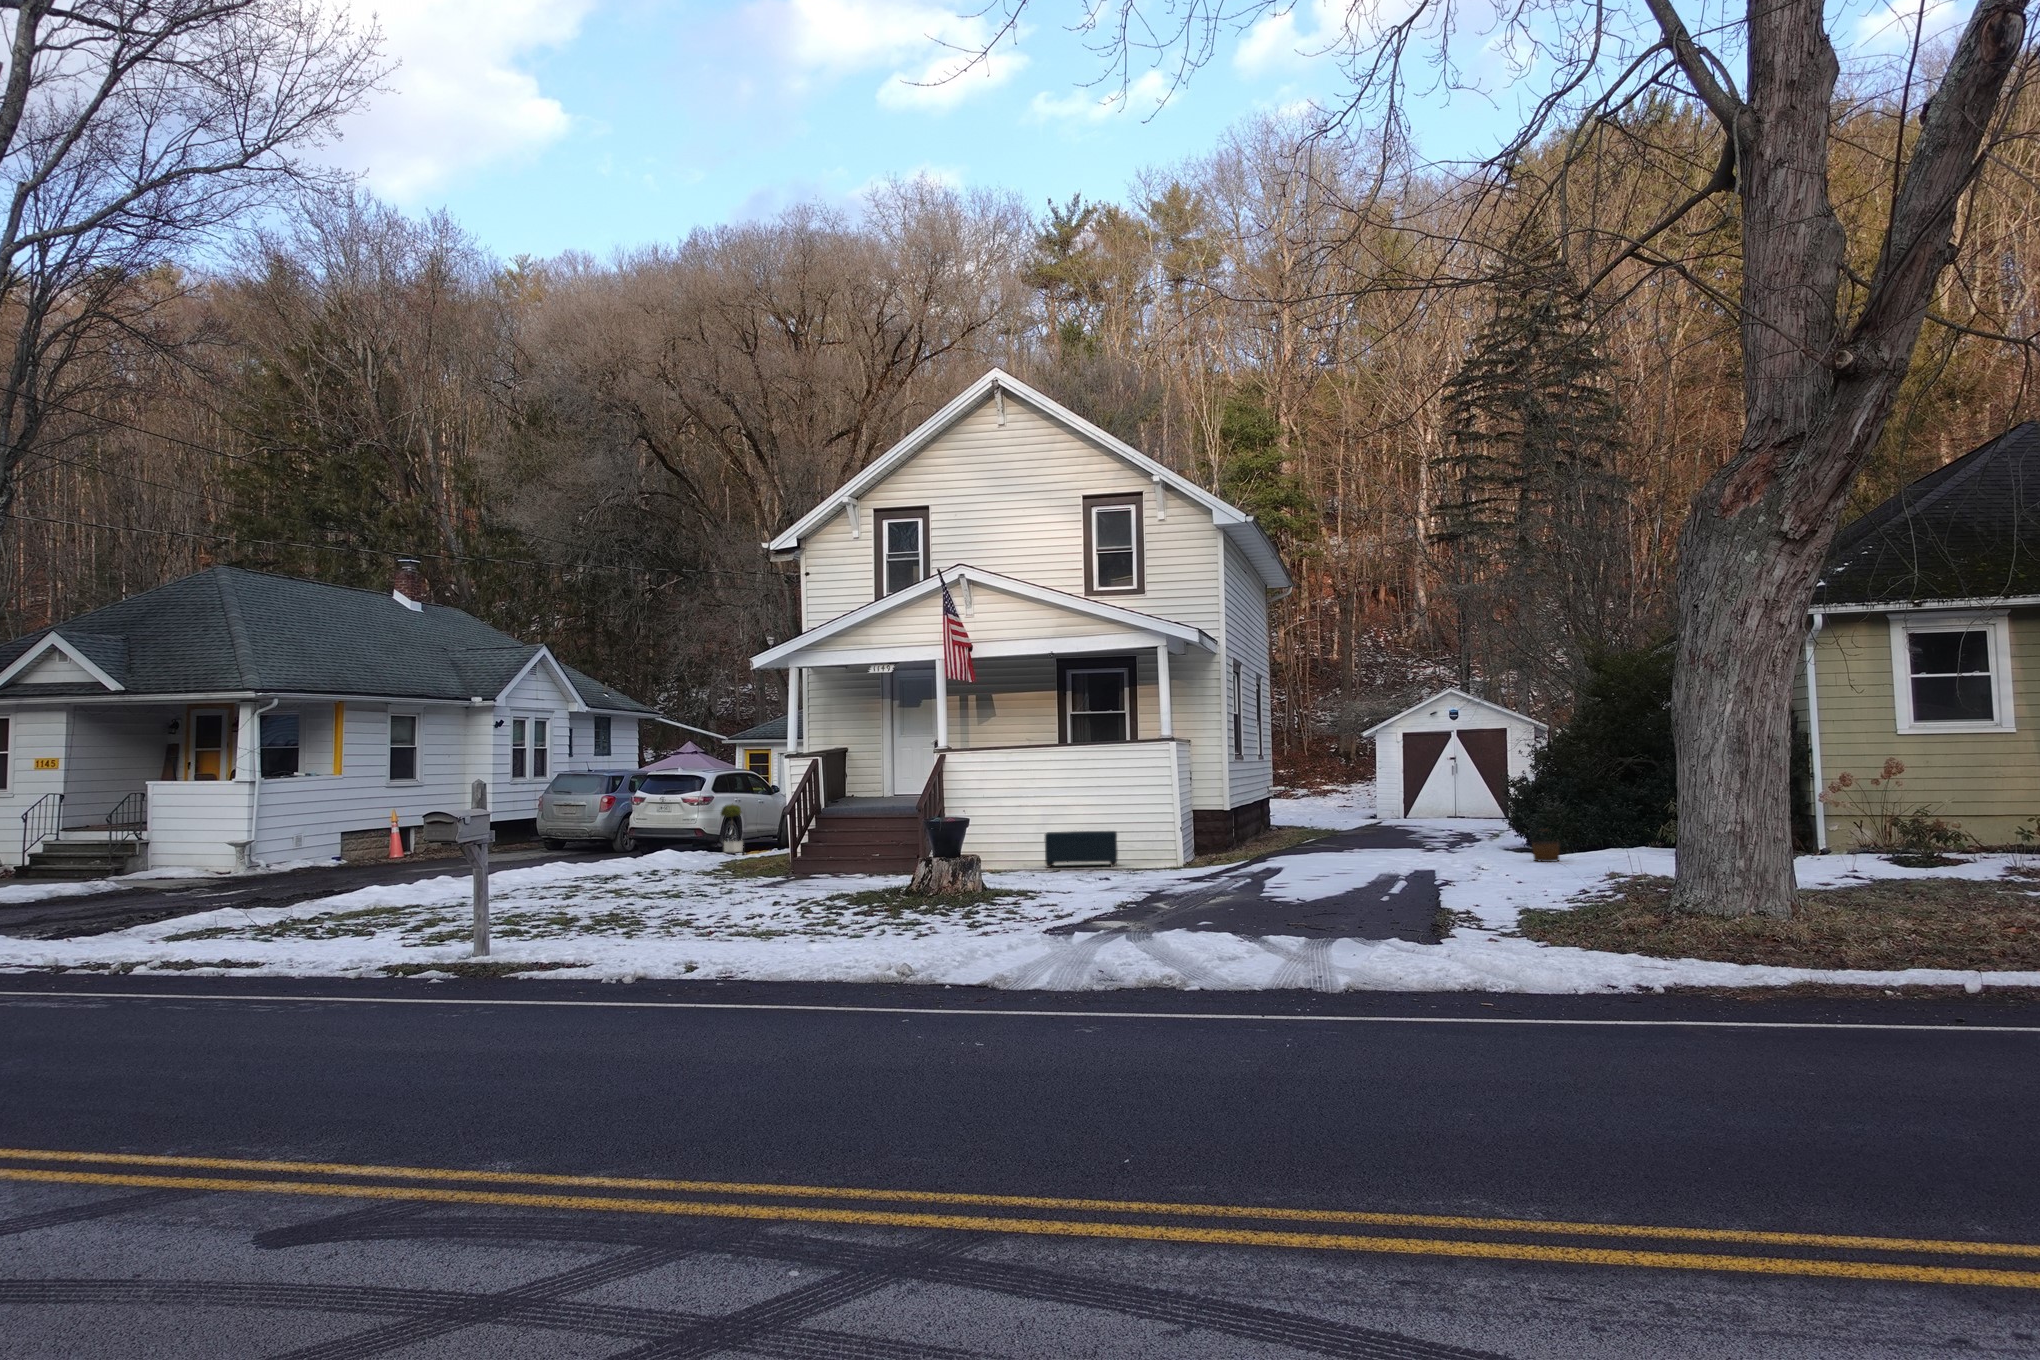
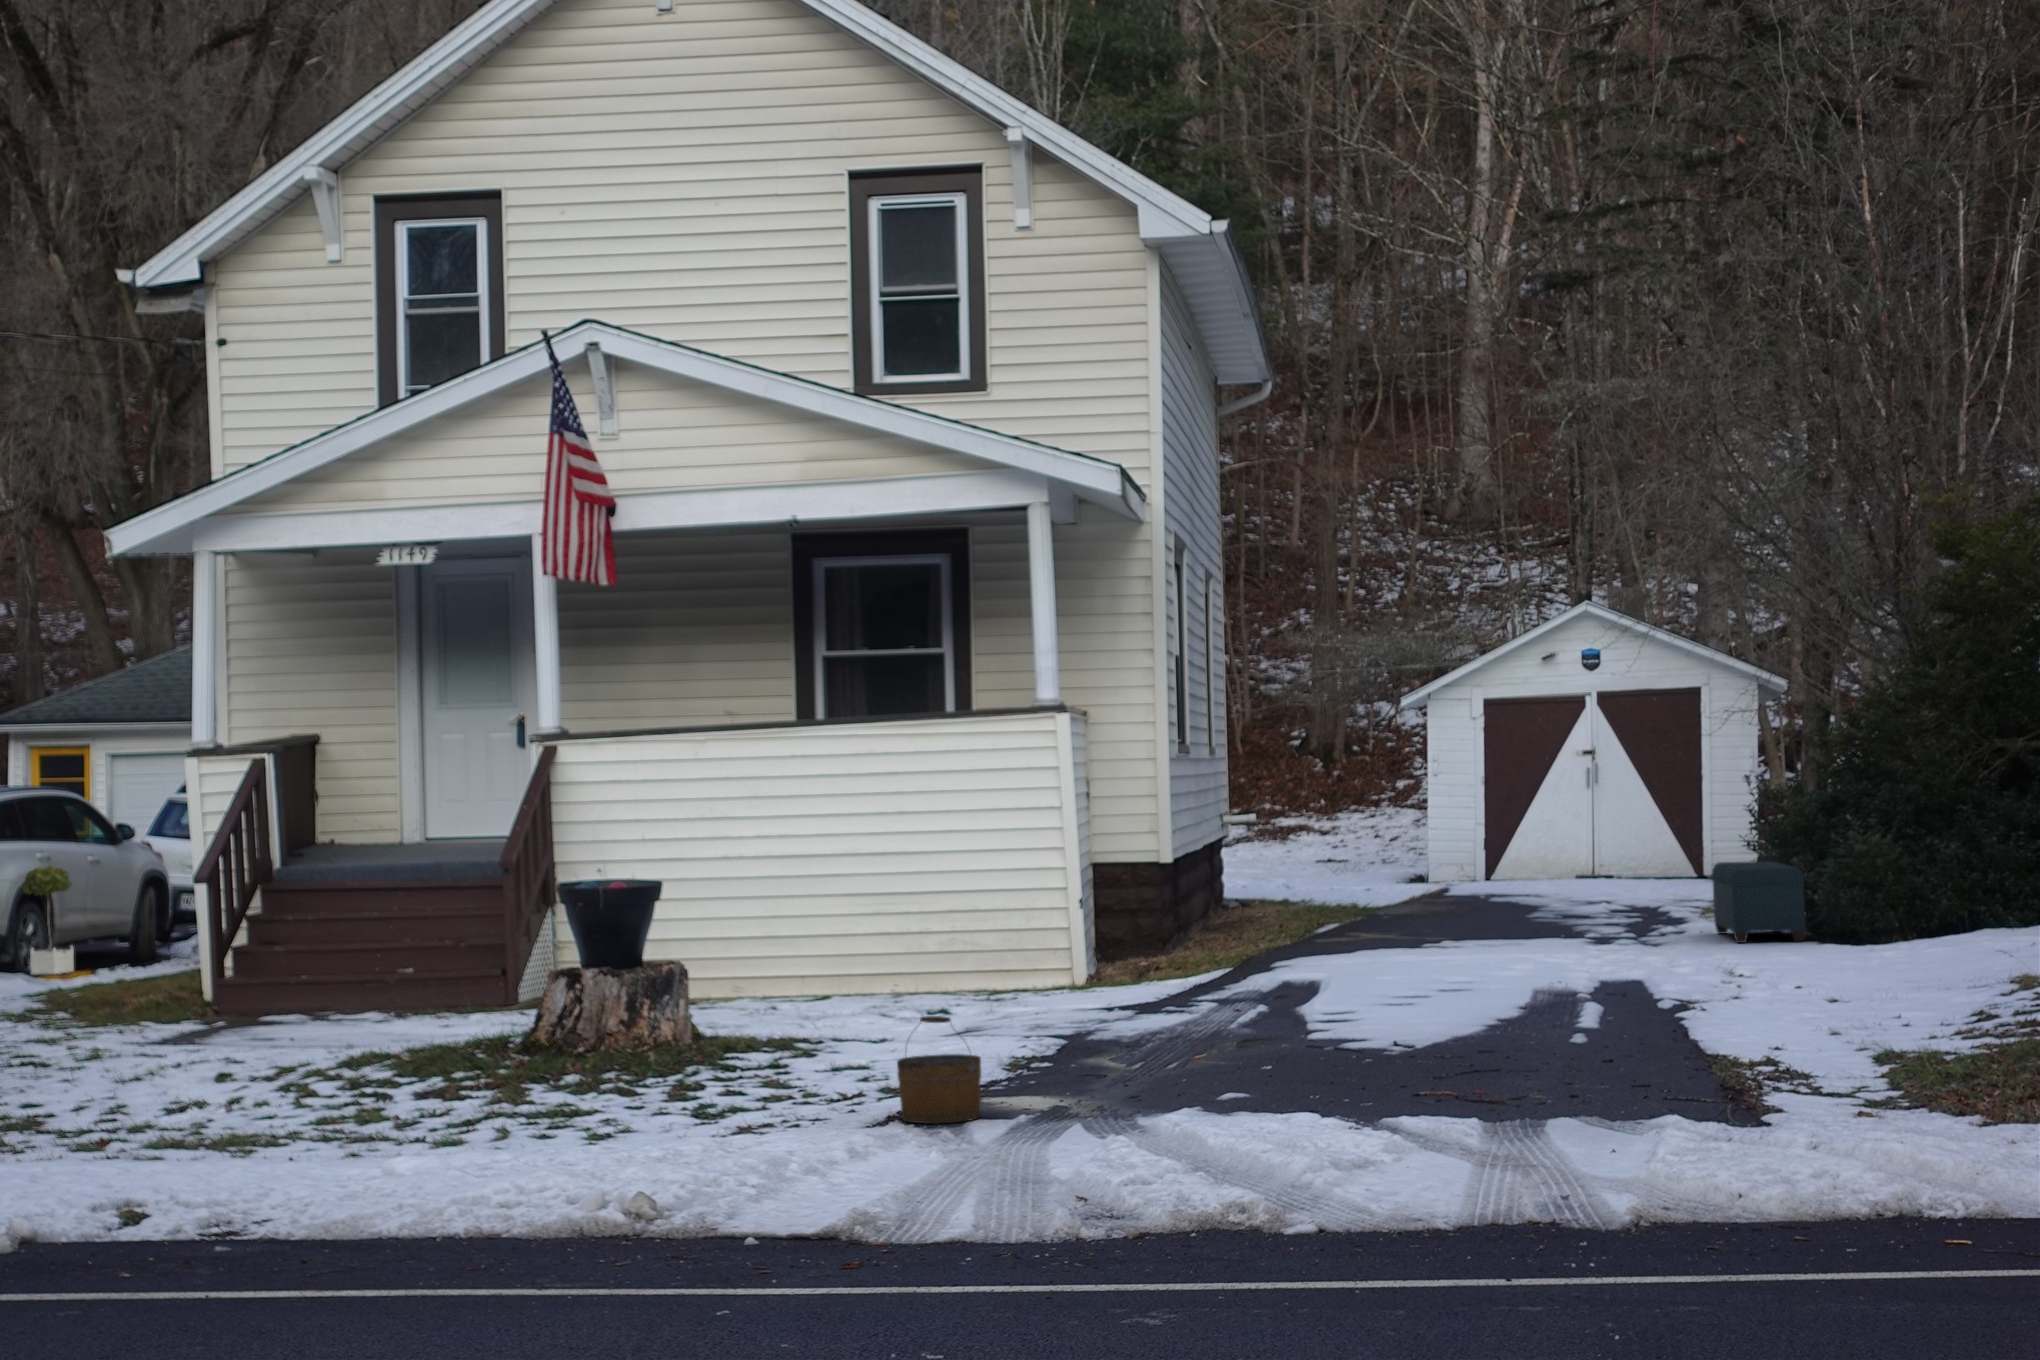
bucket: present [1532,829,1559,862] -> present [897,1016,981,1124]
bench: present [1044,831,1118,868] -> present [1712,861,1806,943]

